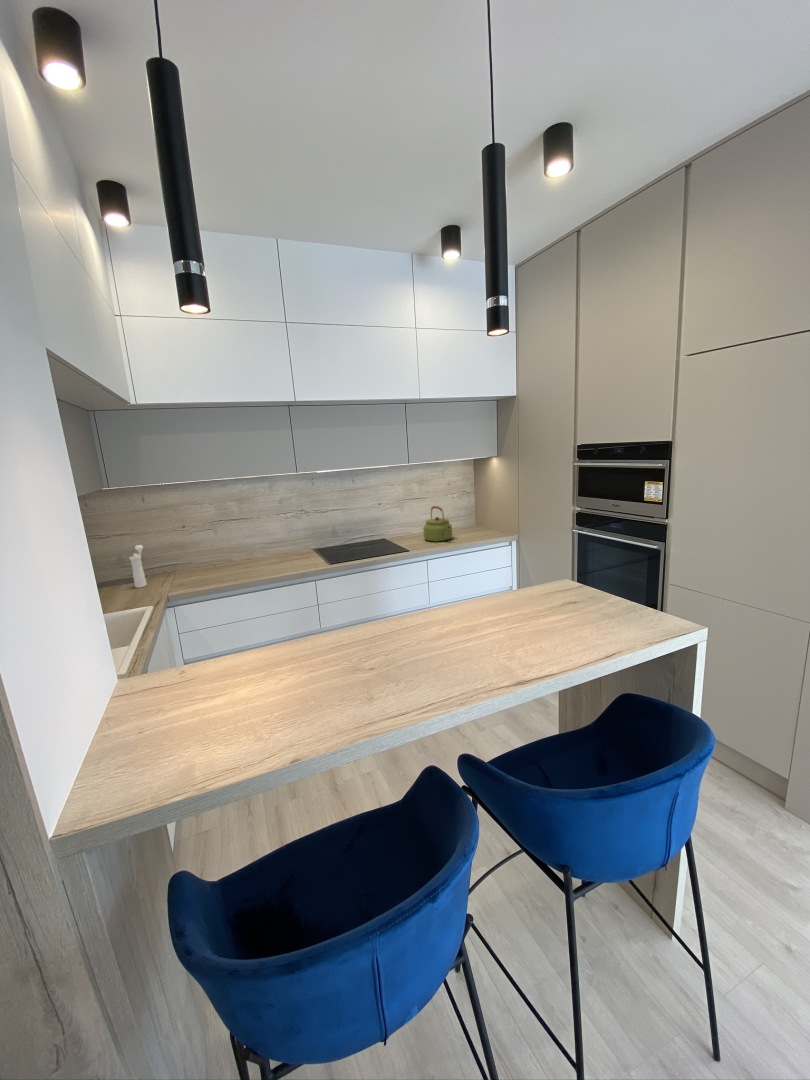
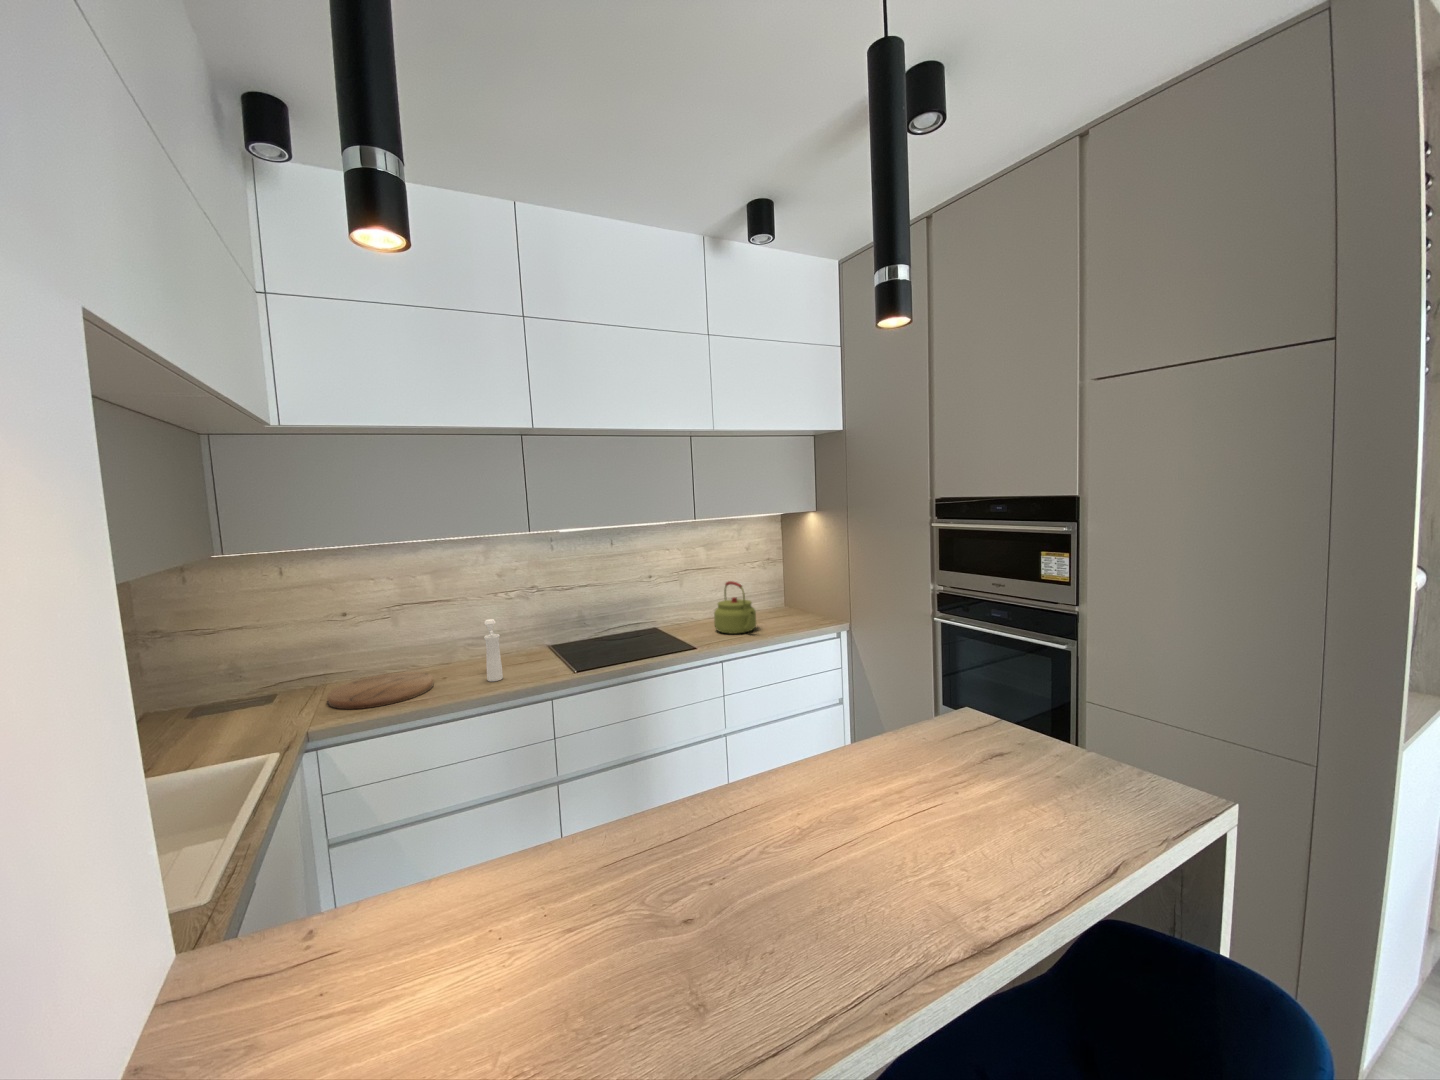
pepper mill: present [130,545,147,588] -> present [484,619,503,681]
cutting board: none [178,564,242,585] -> present [327,672,433,709]

